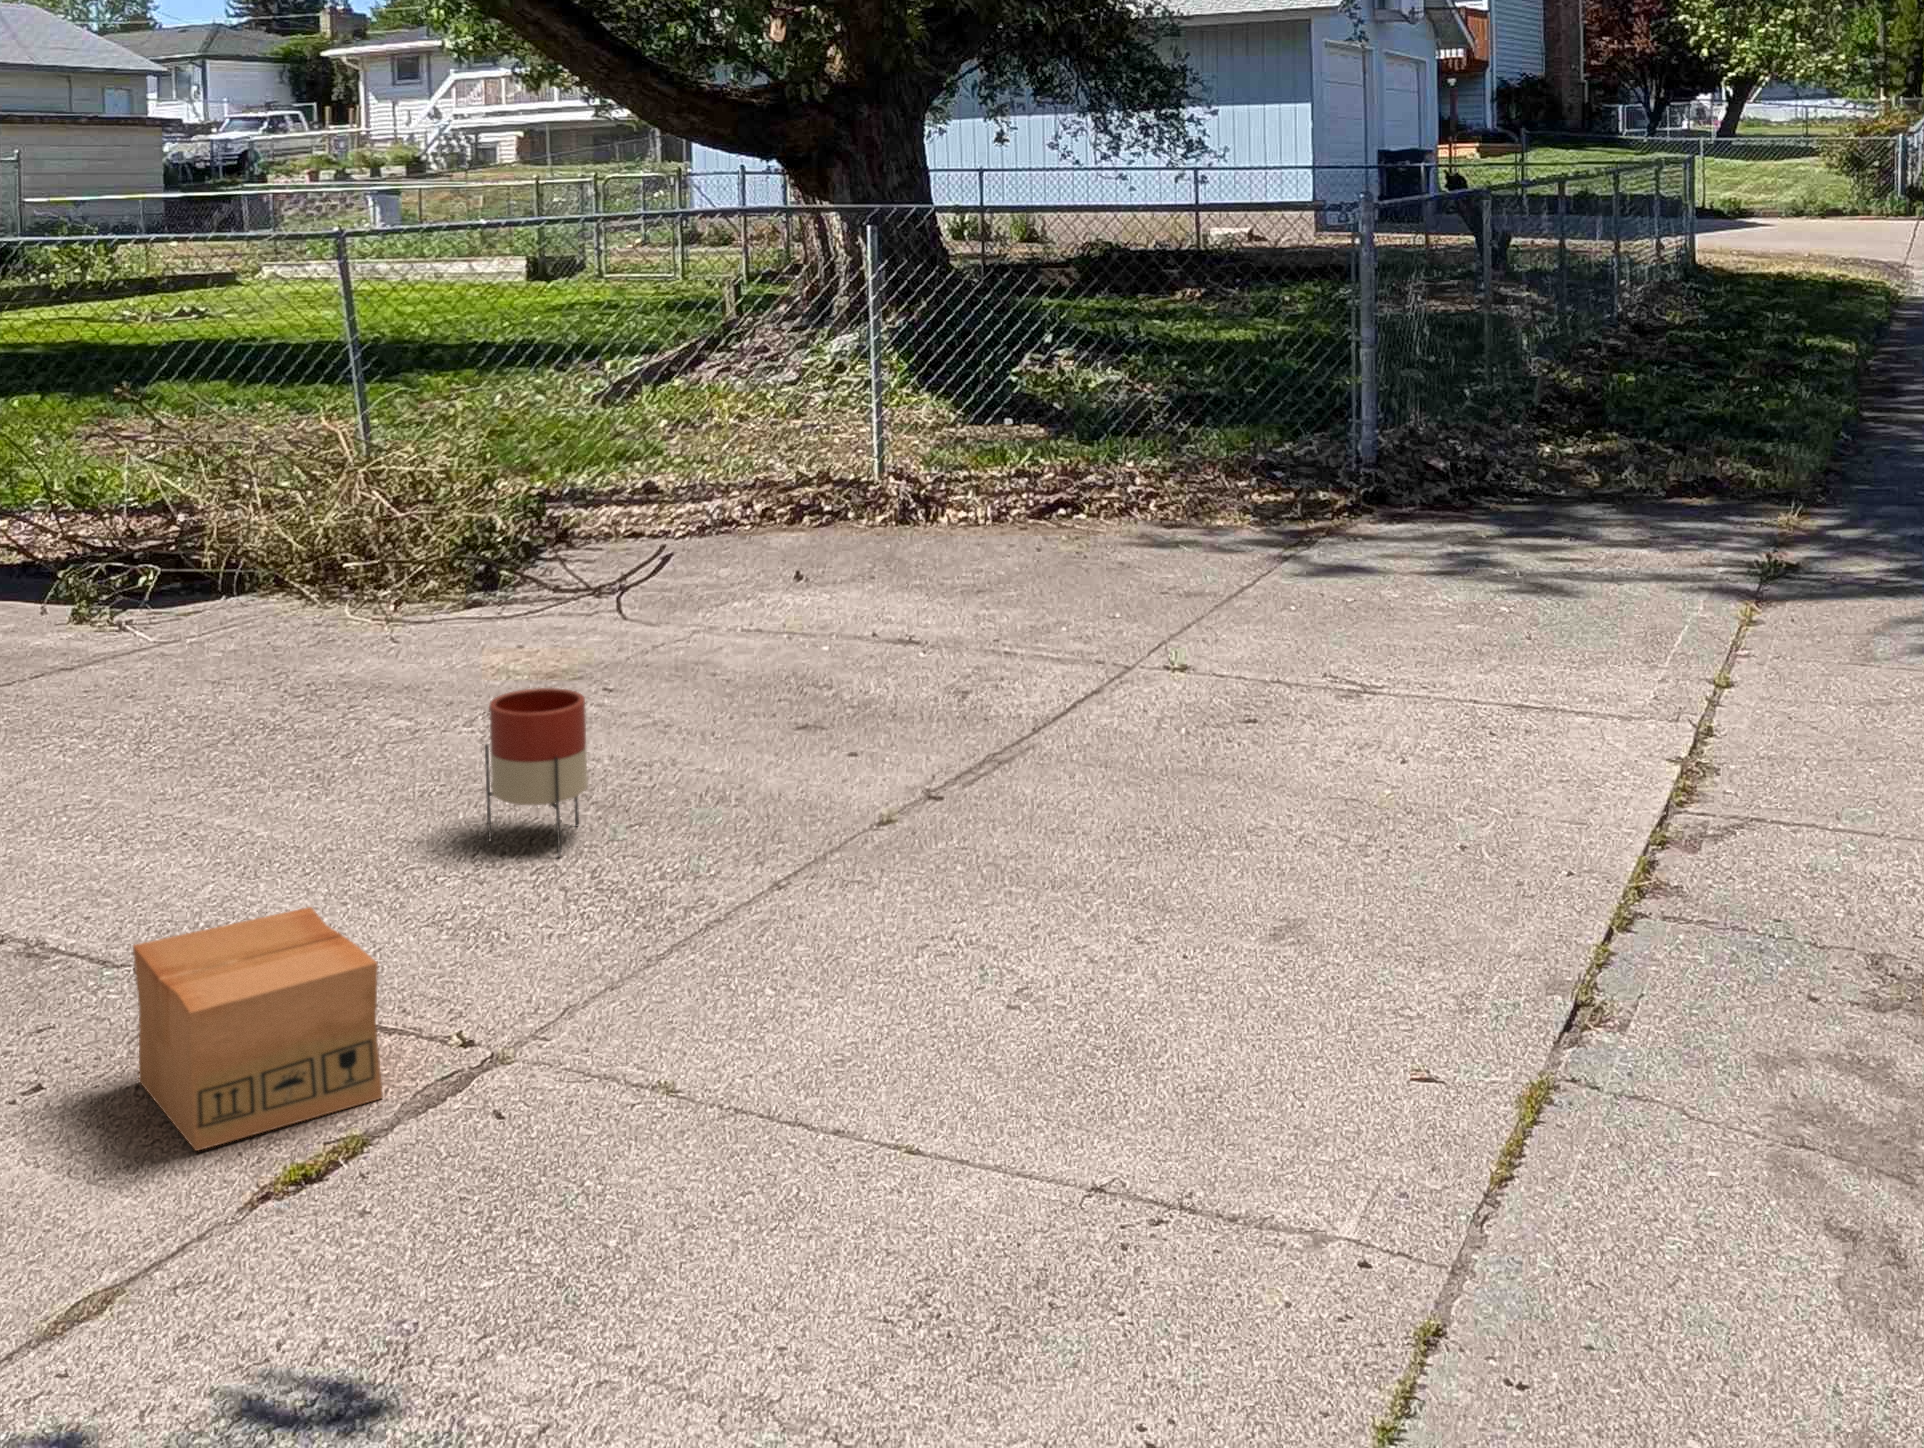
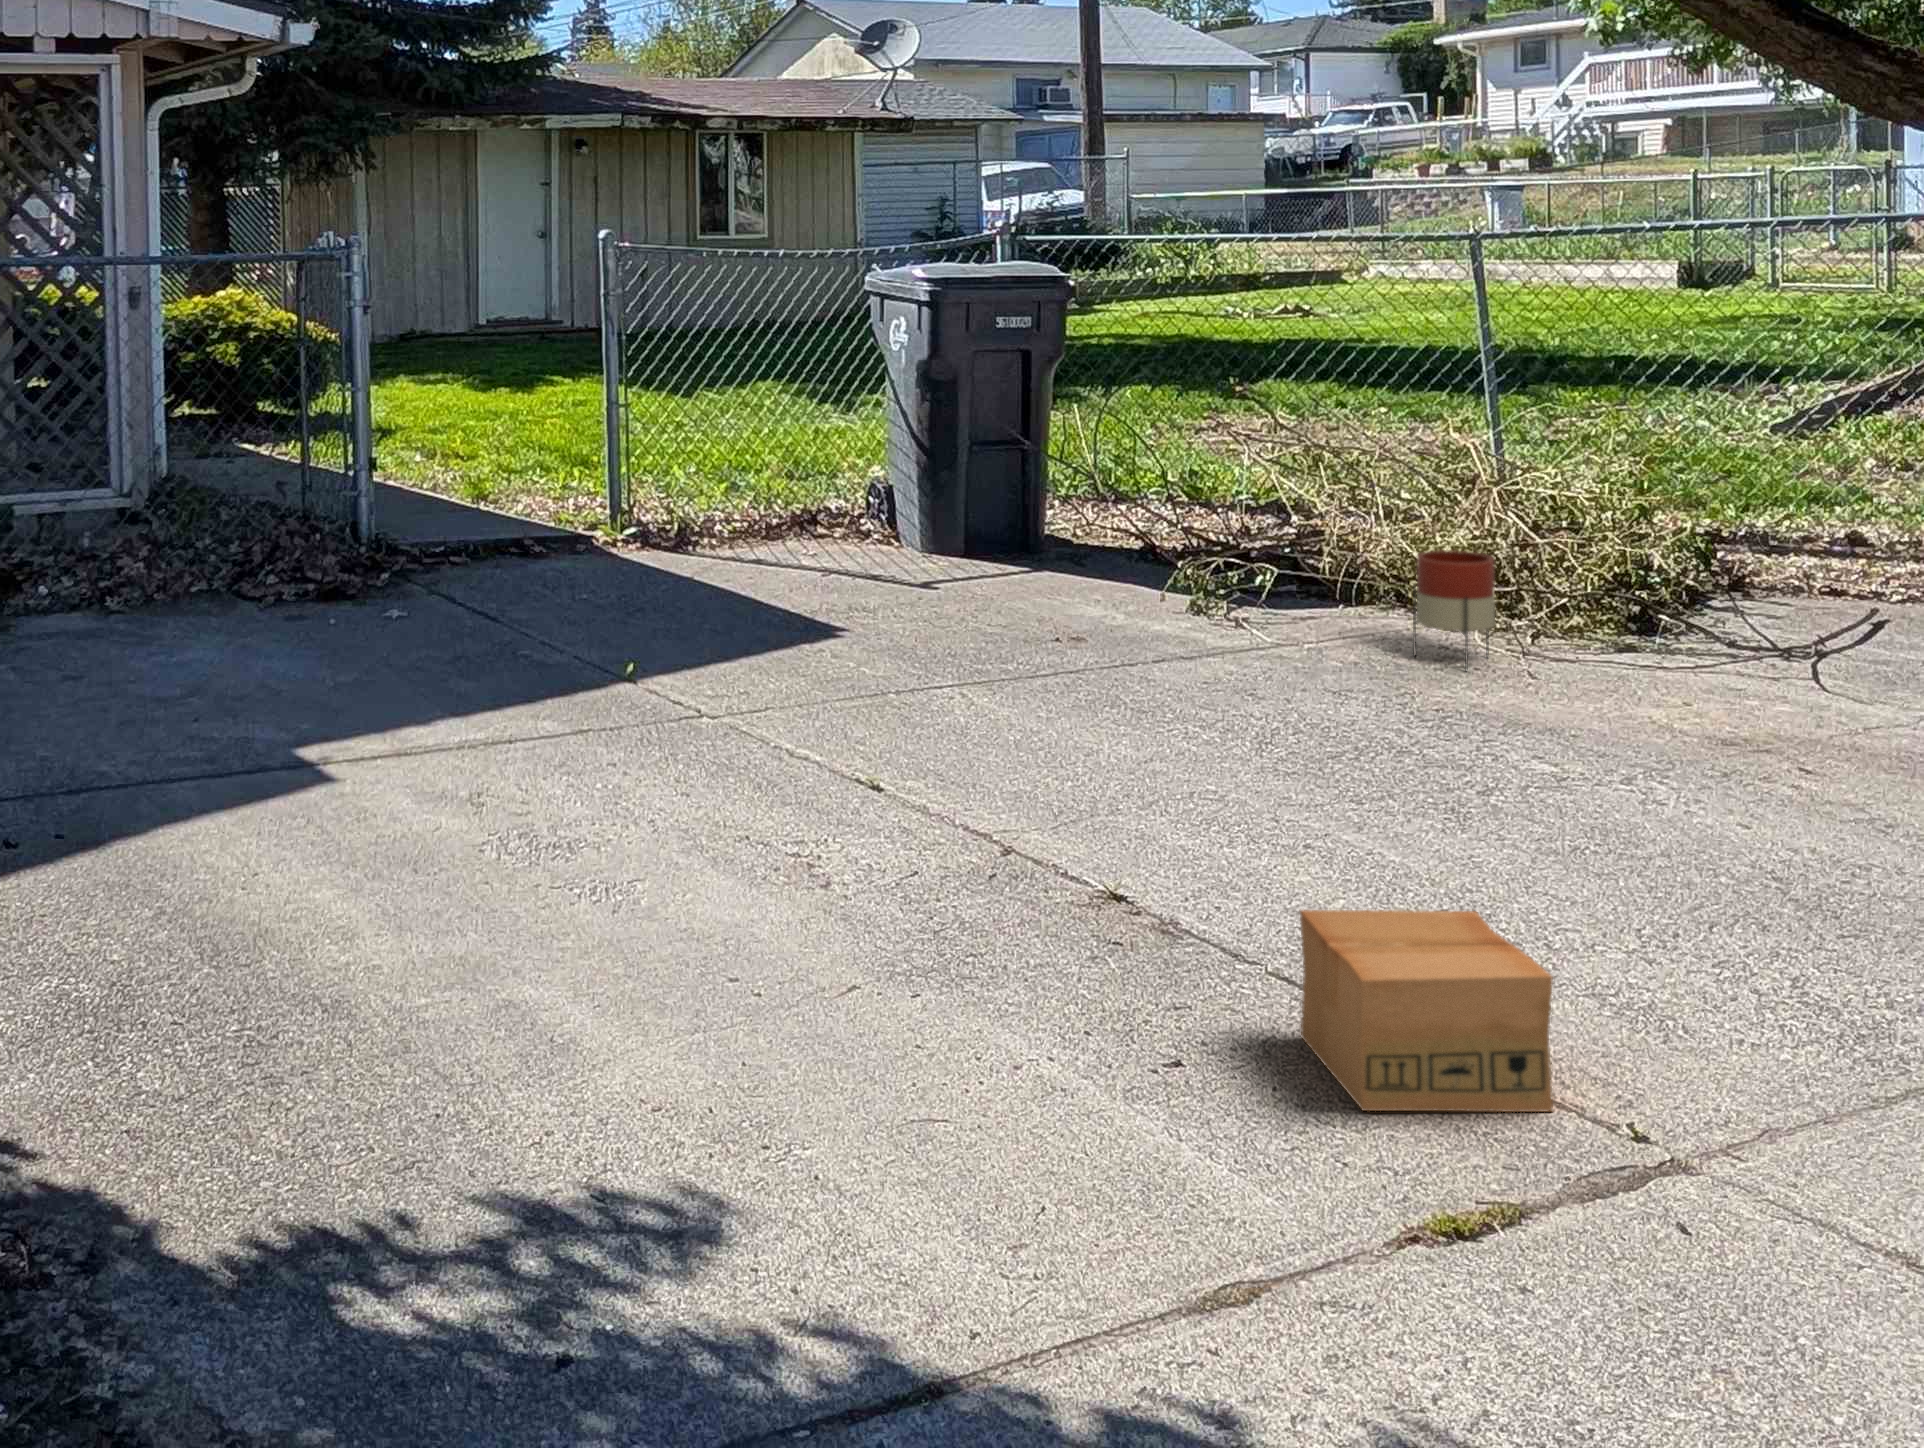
planter: present [485,688,588,857] -> present [1413,550,1495,670]

